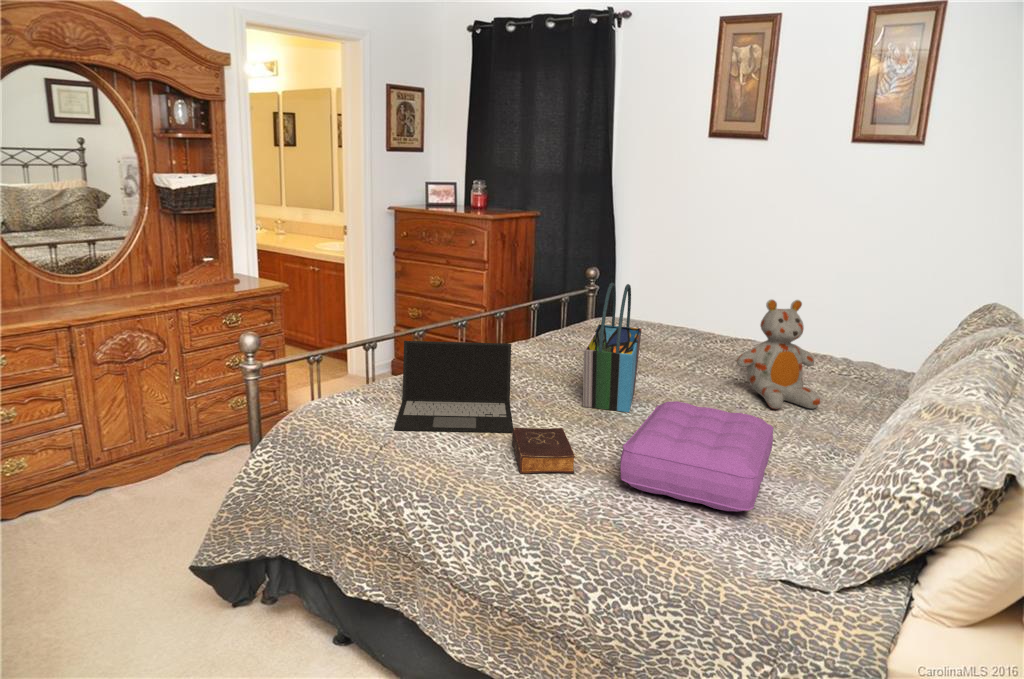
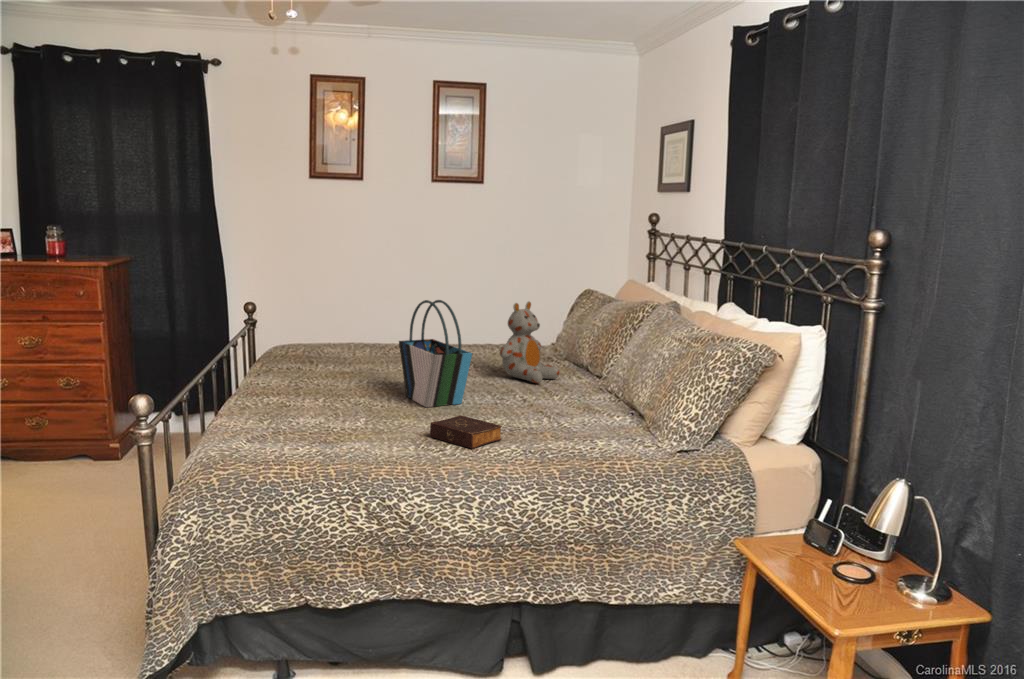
laptop: present [394,341,513,432] -> none [276,363,416,452]
pillow: present [620,401,773,511] -> none [511,375,630,436]

